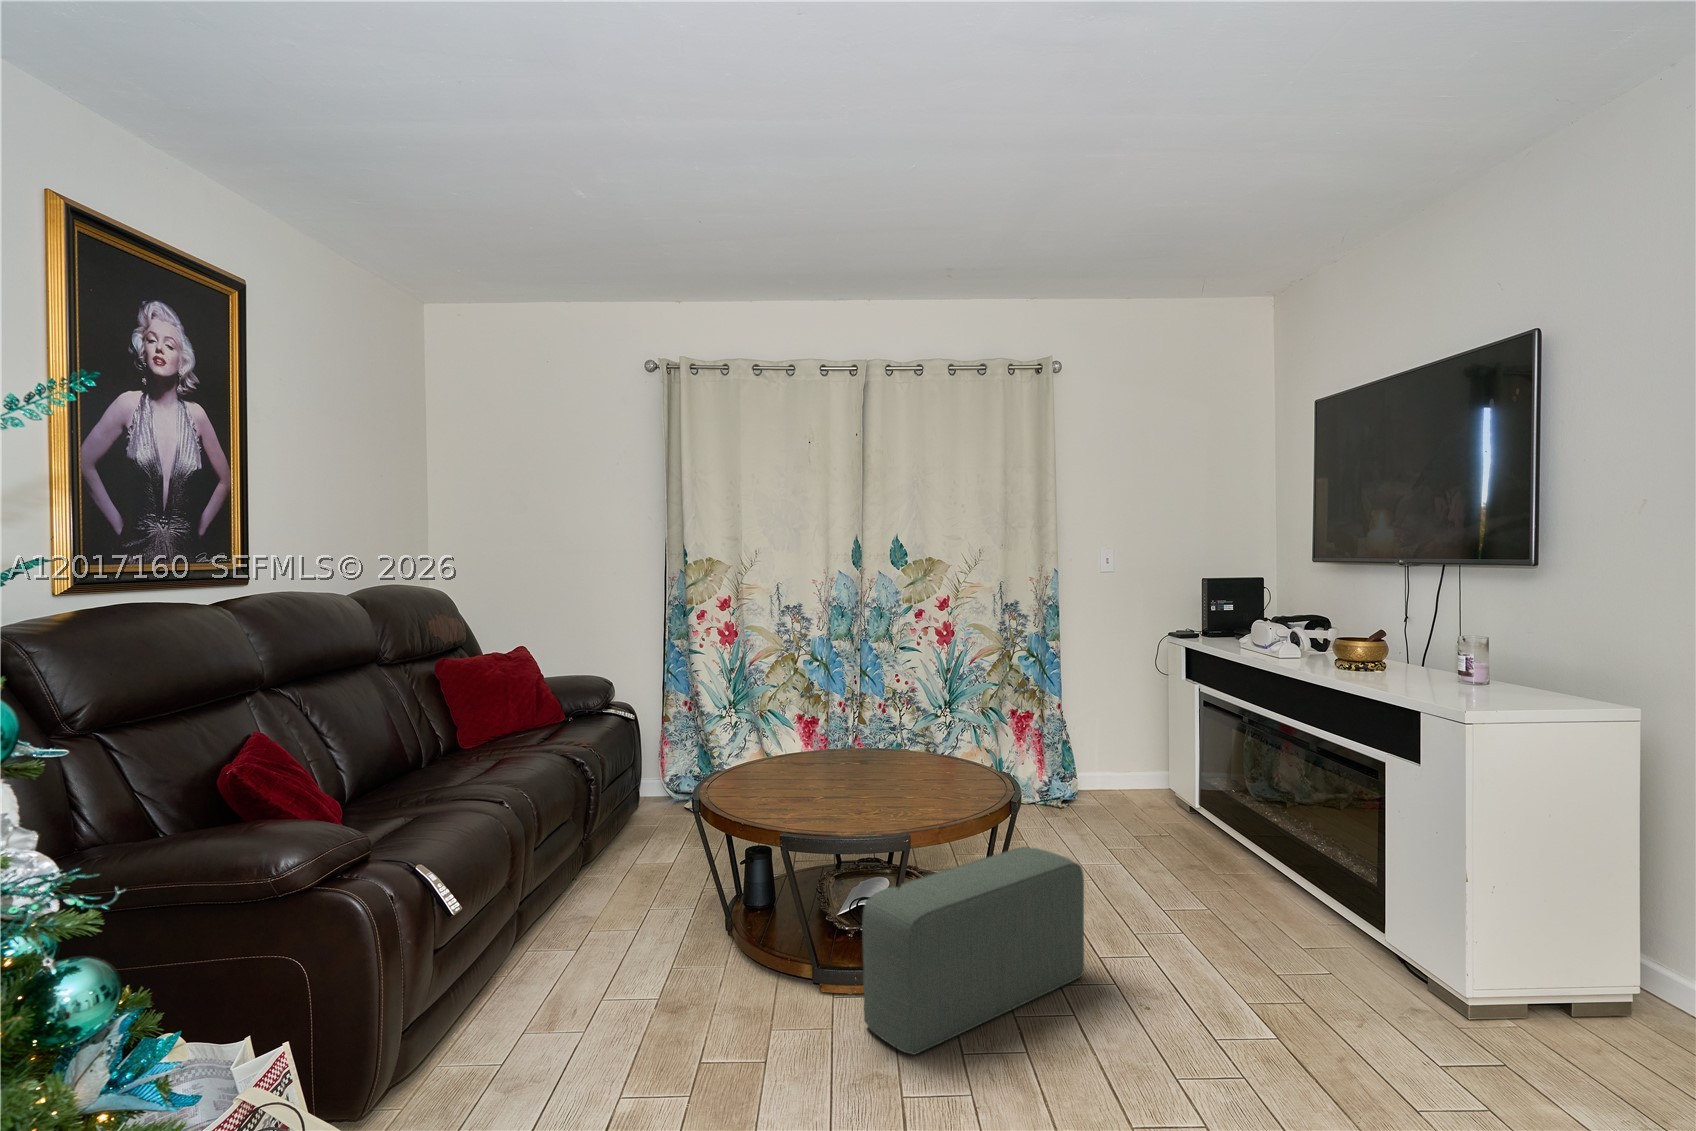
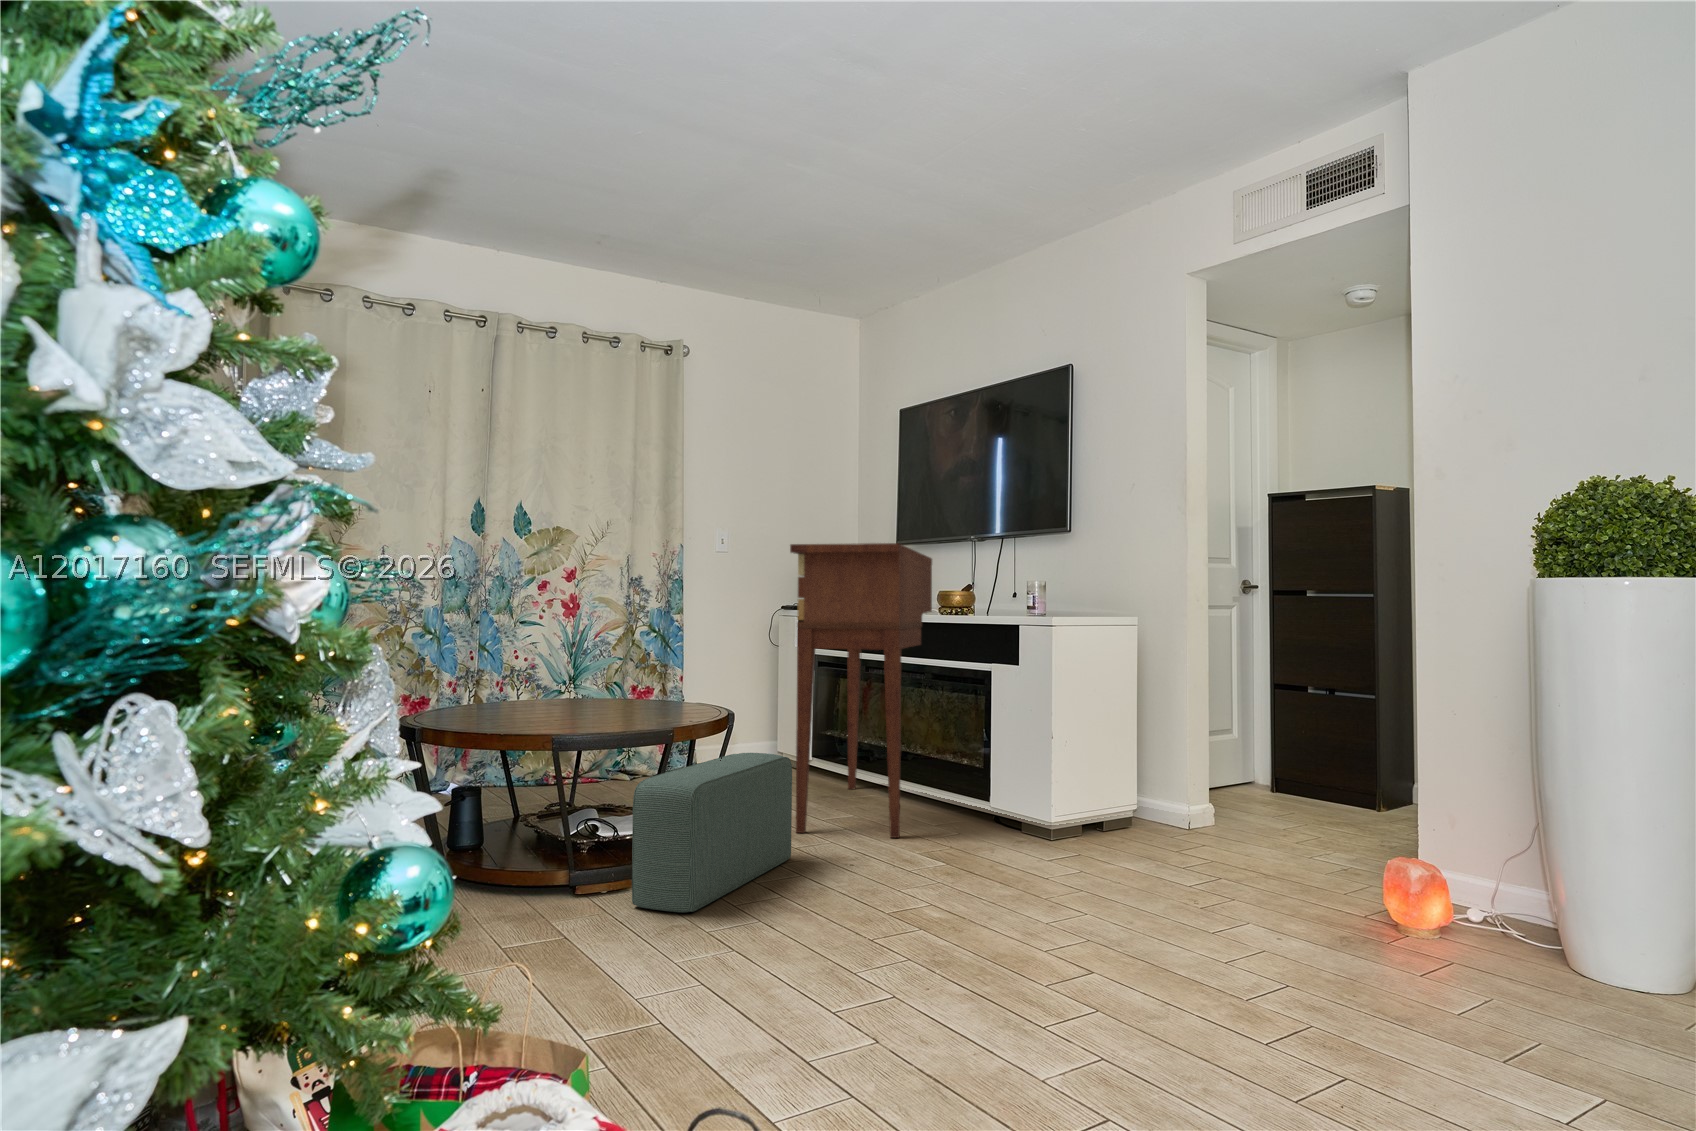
console table: none [1107,590,1337,964] -> present [790,543,932,838]

